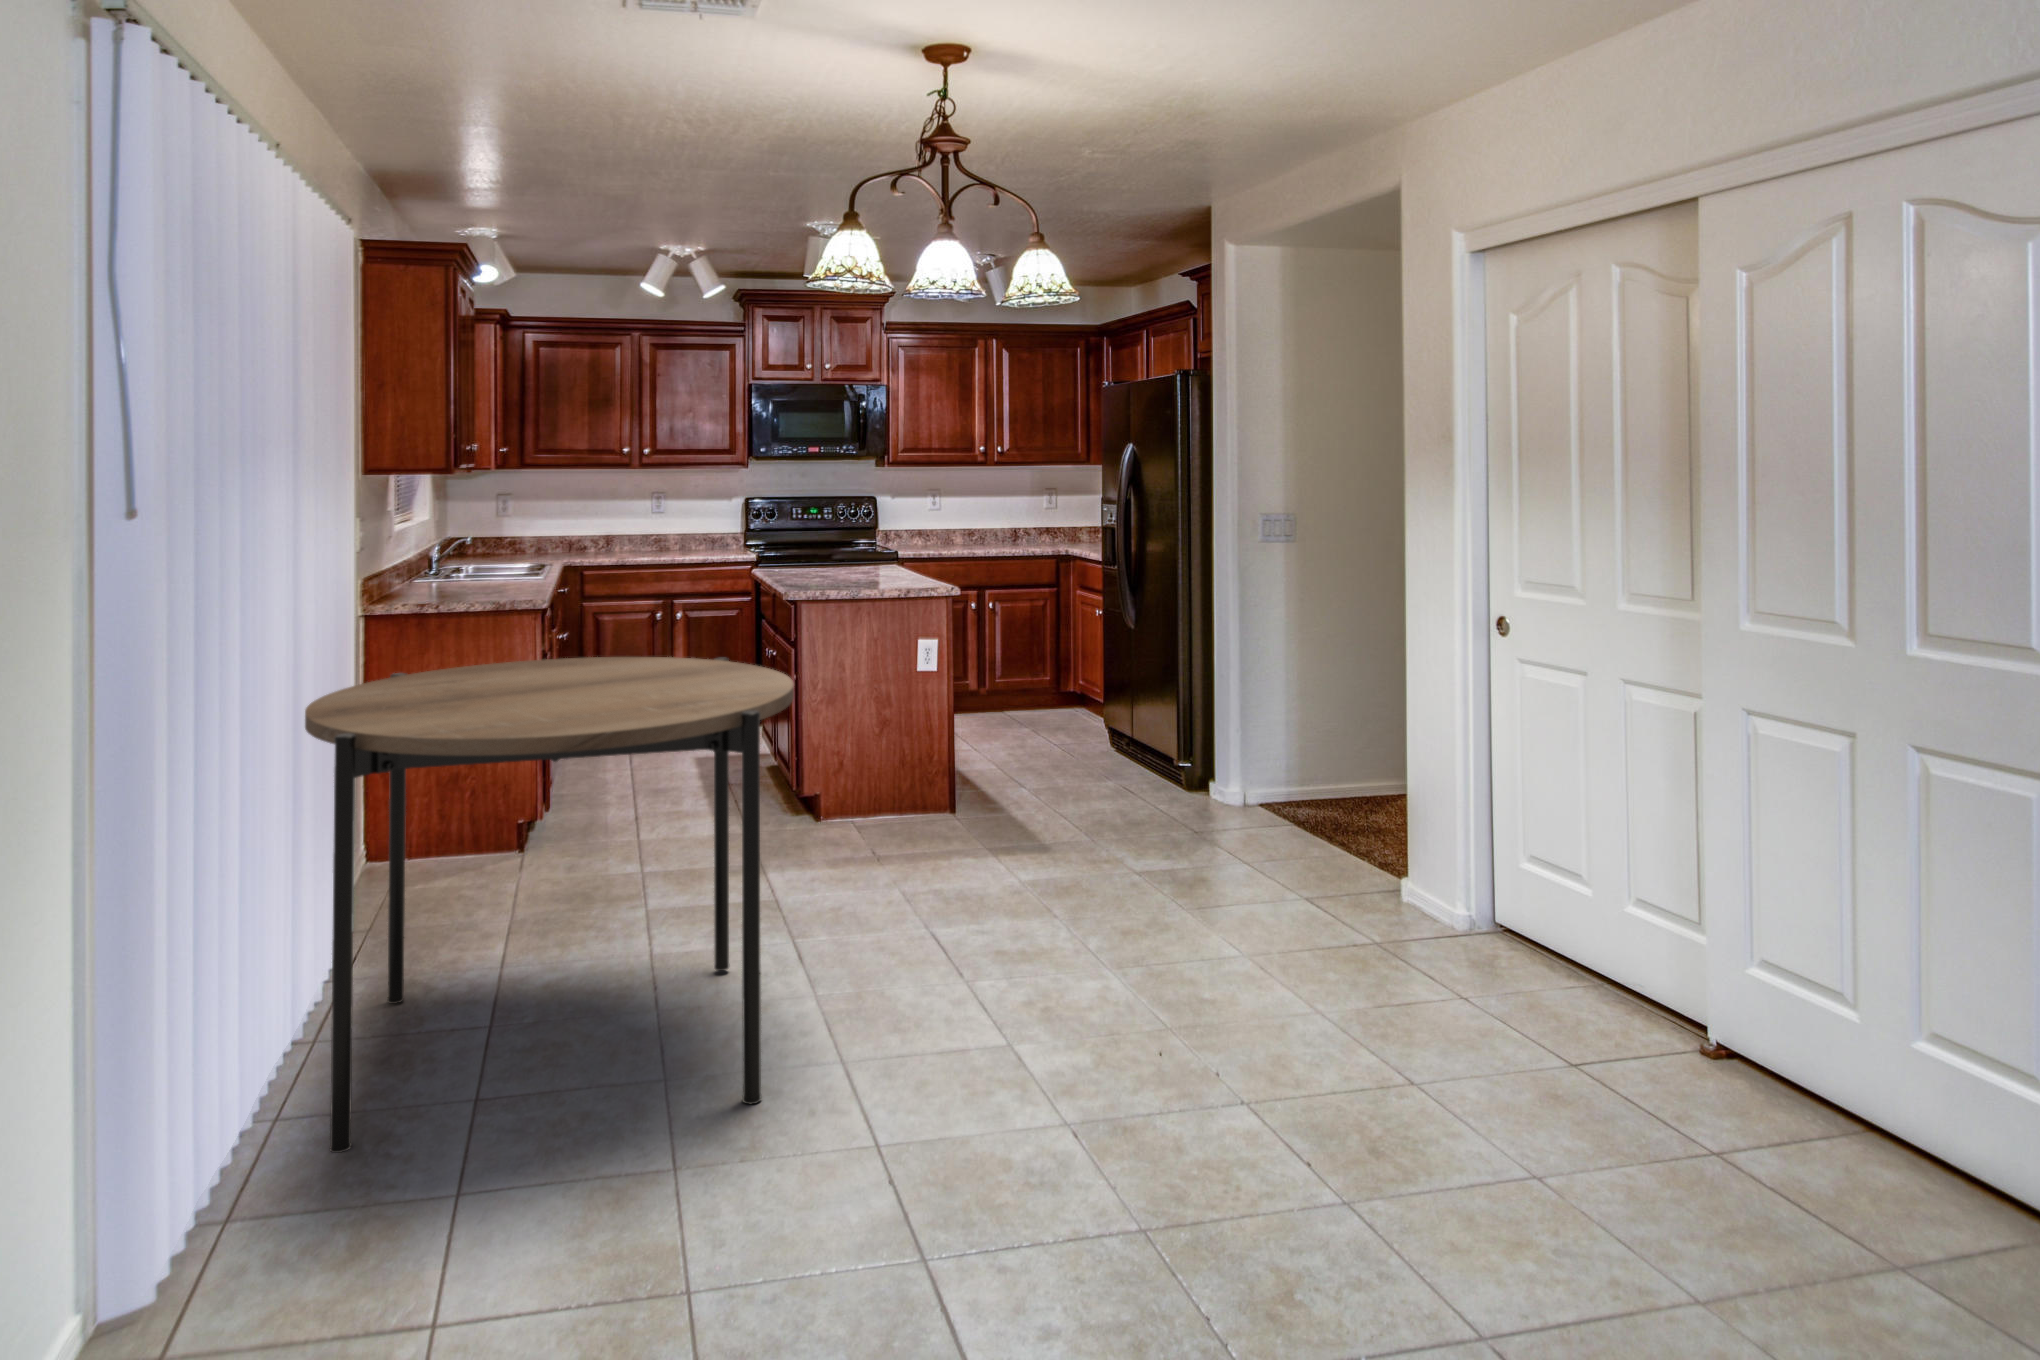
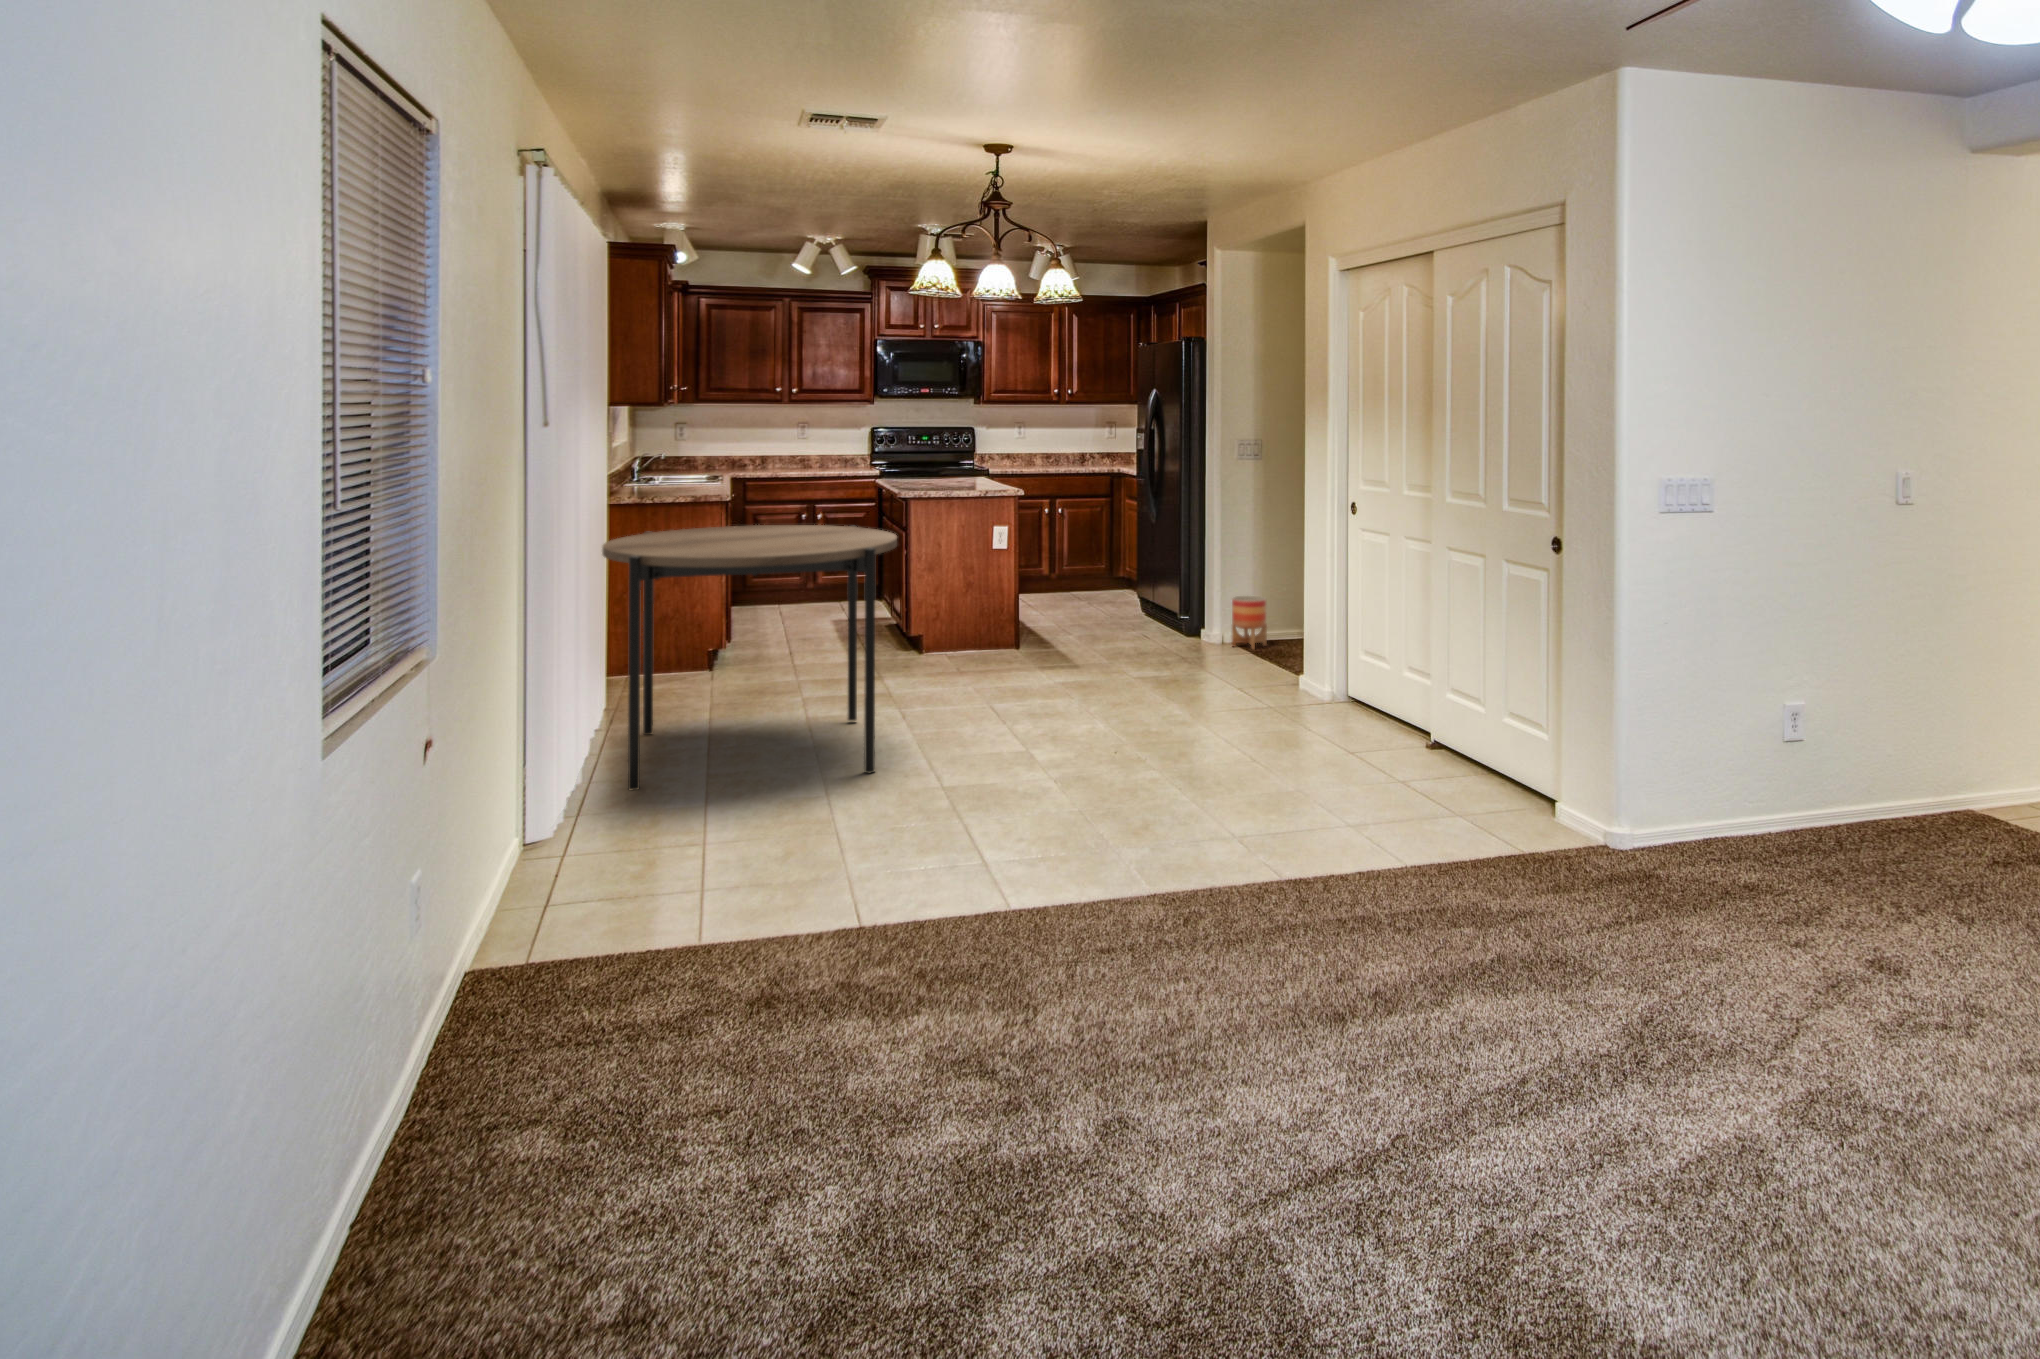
planter: none [1258,733,1309,814] -> present [1232,595,1267,649]

